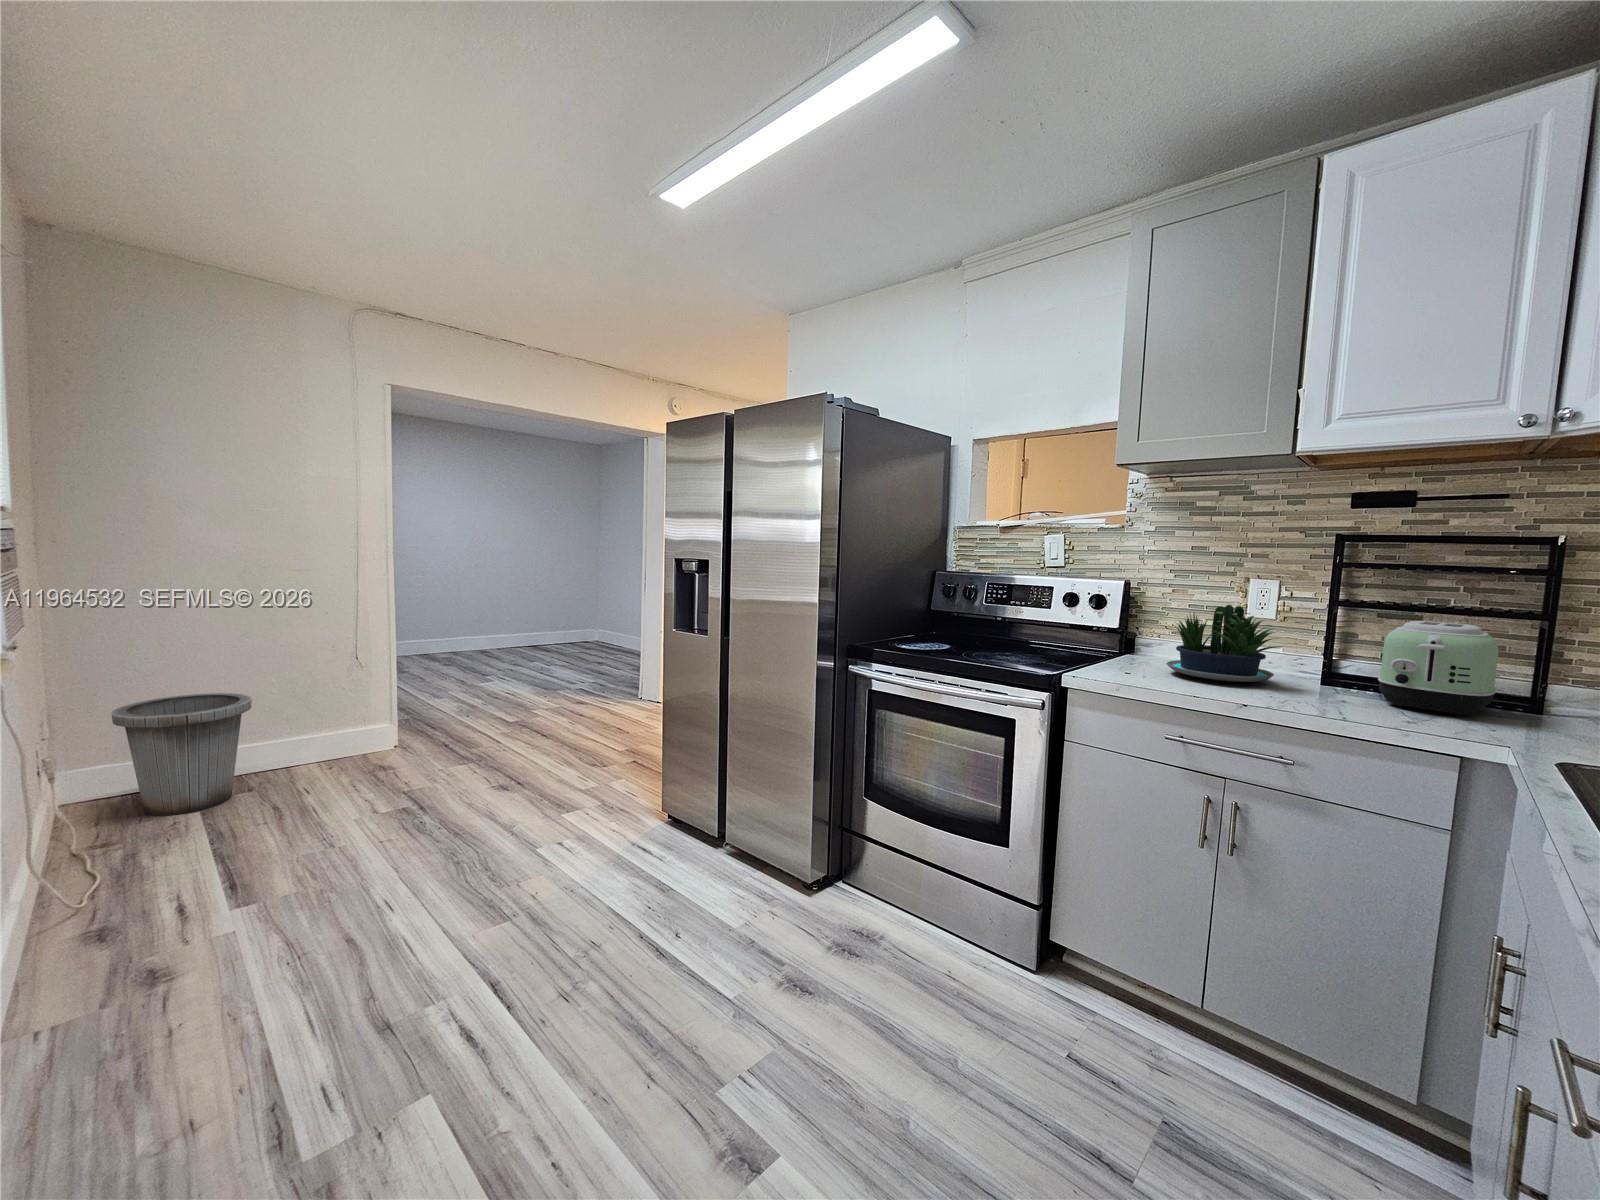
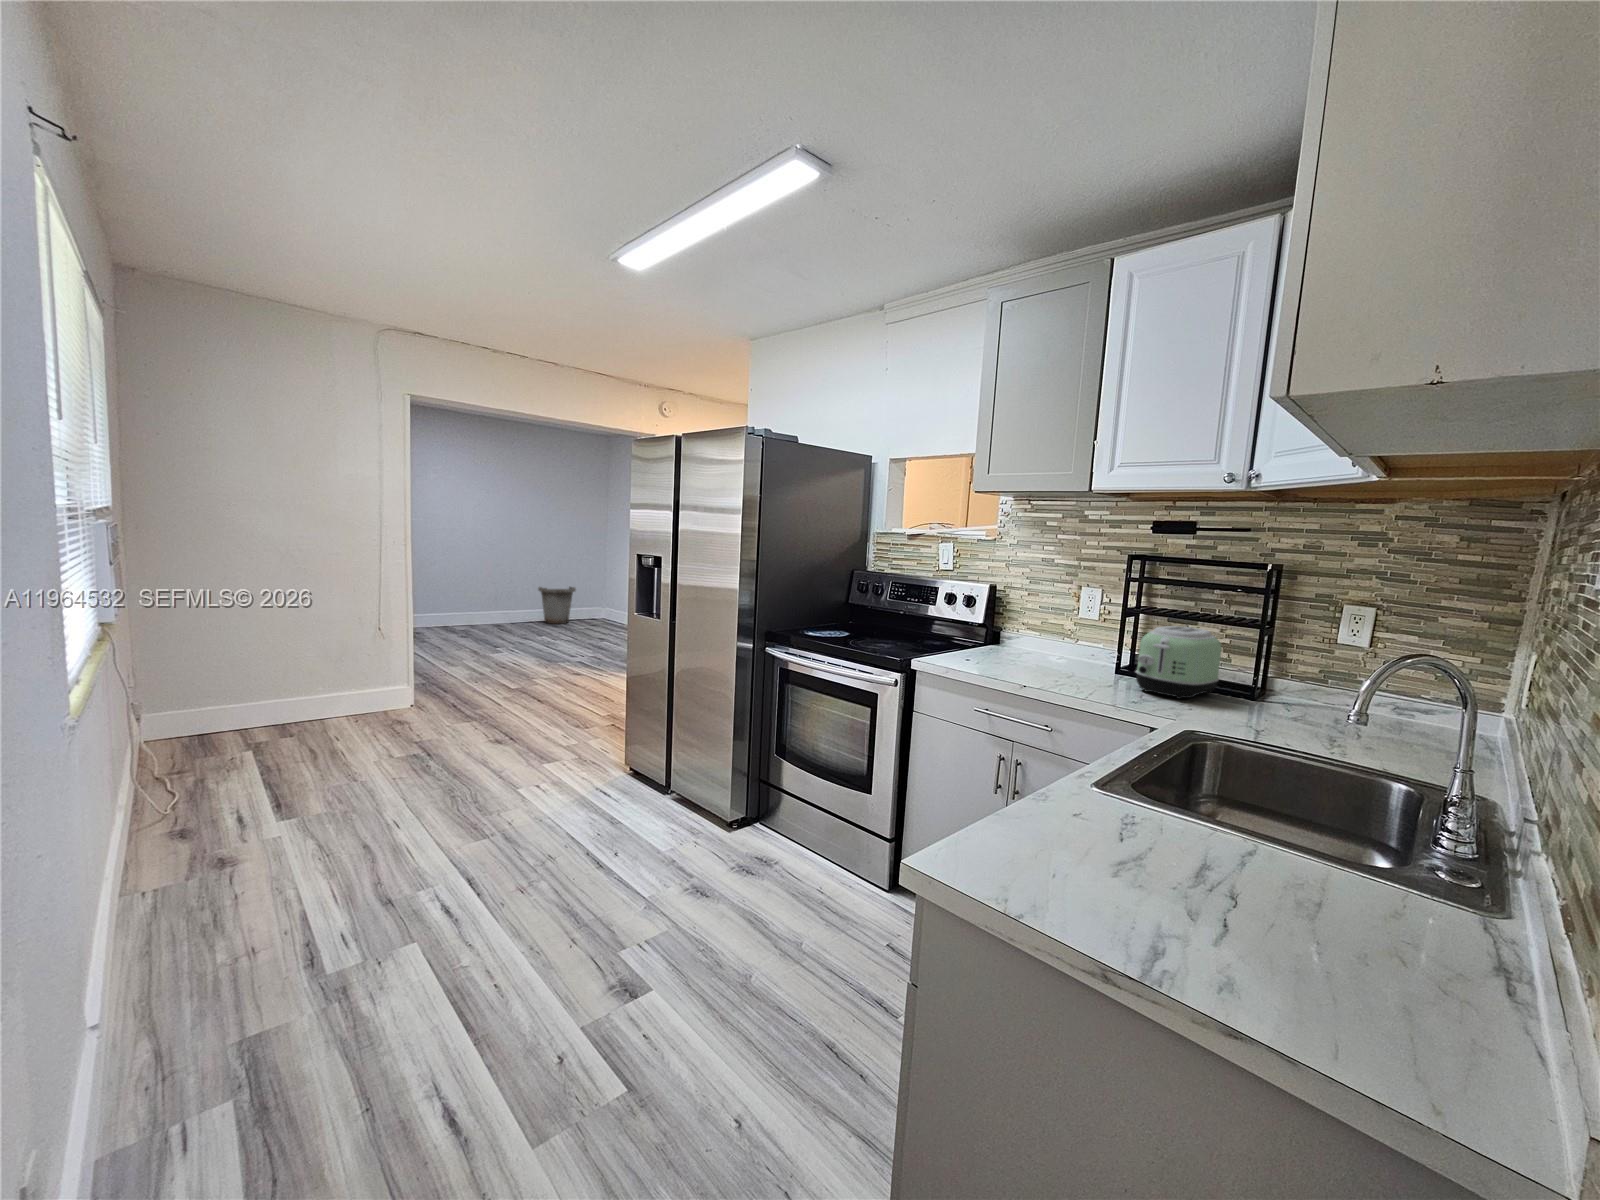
potted plant: present [1166,605,1282,682] -> none [1001,608,1089,670]
trash can: present [111,693,252,815] -> present [538,587,576,624]

